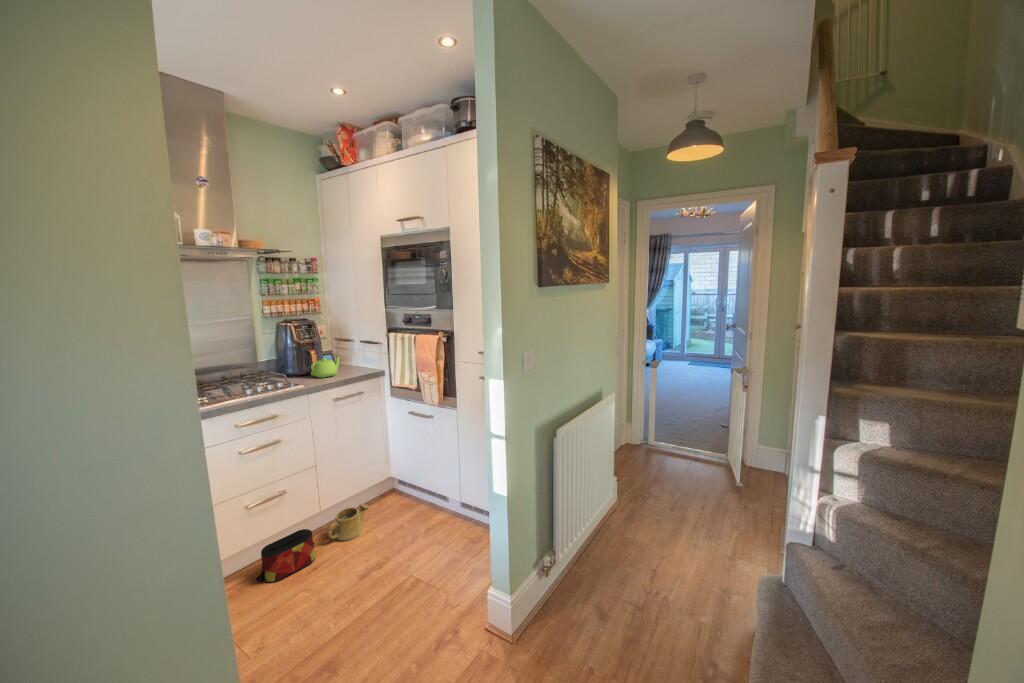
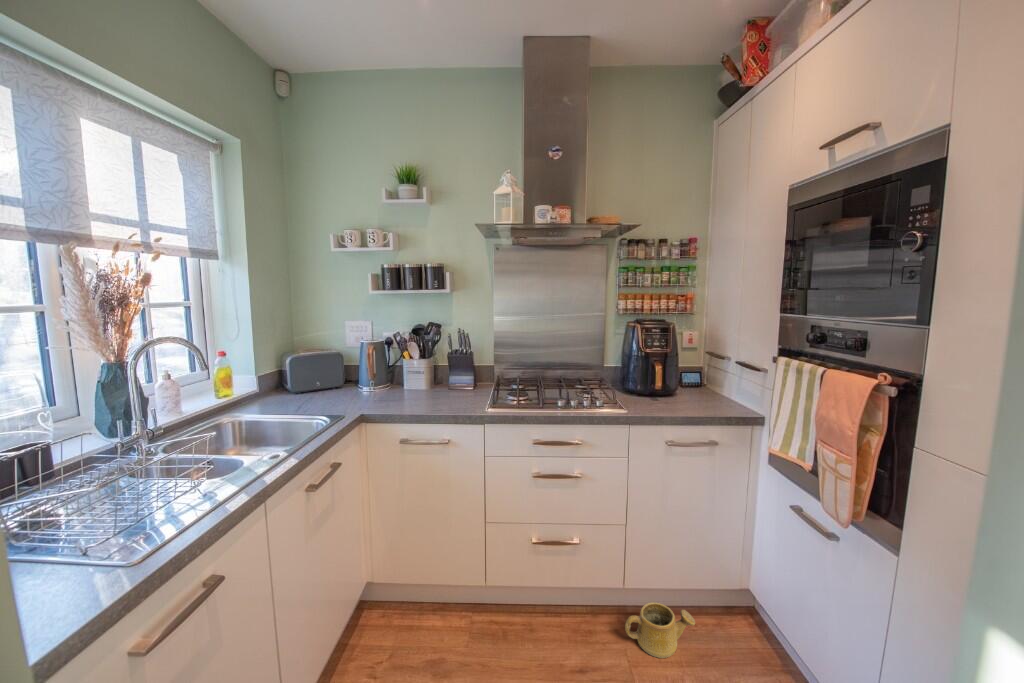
teapot: present [311,357,340,378] -> none [648,378,695,406]
bag: present [256,529,315,583] -> none [532,596,605,655]

